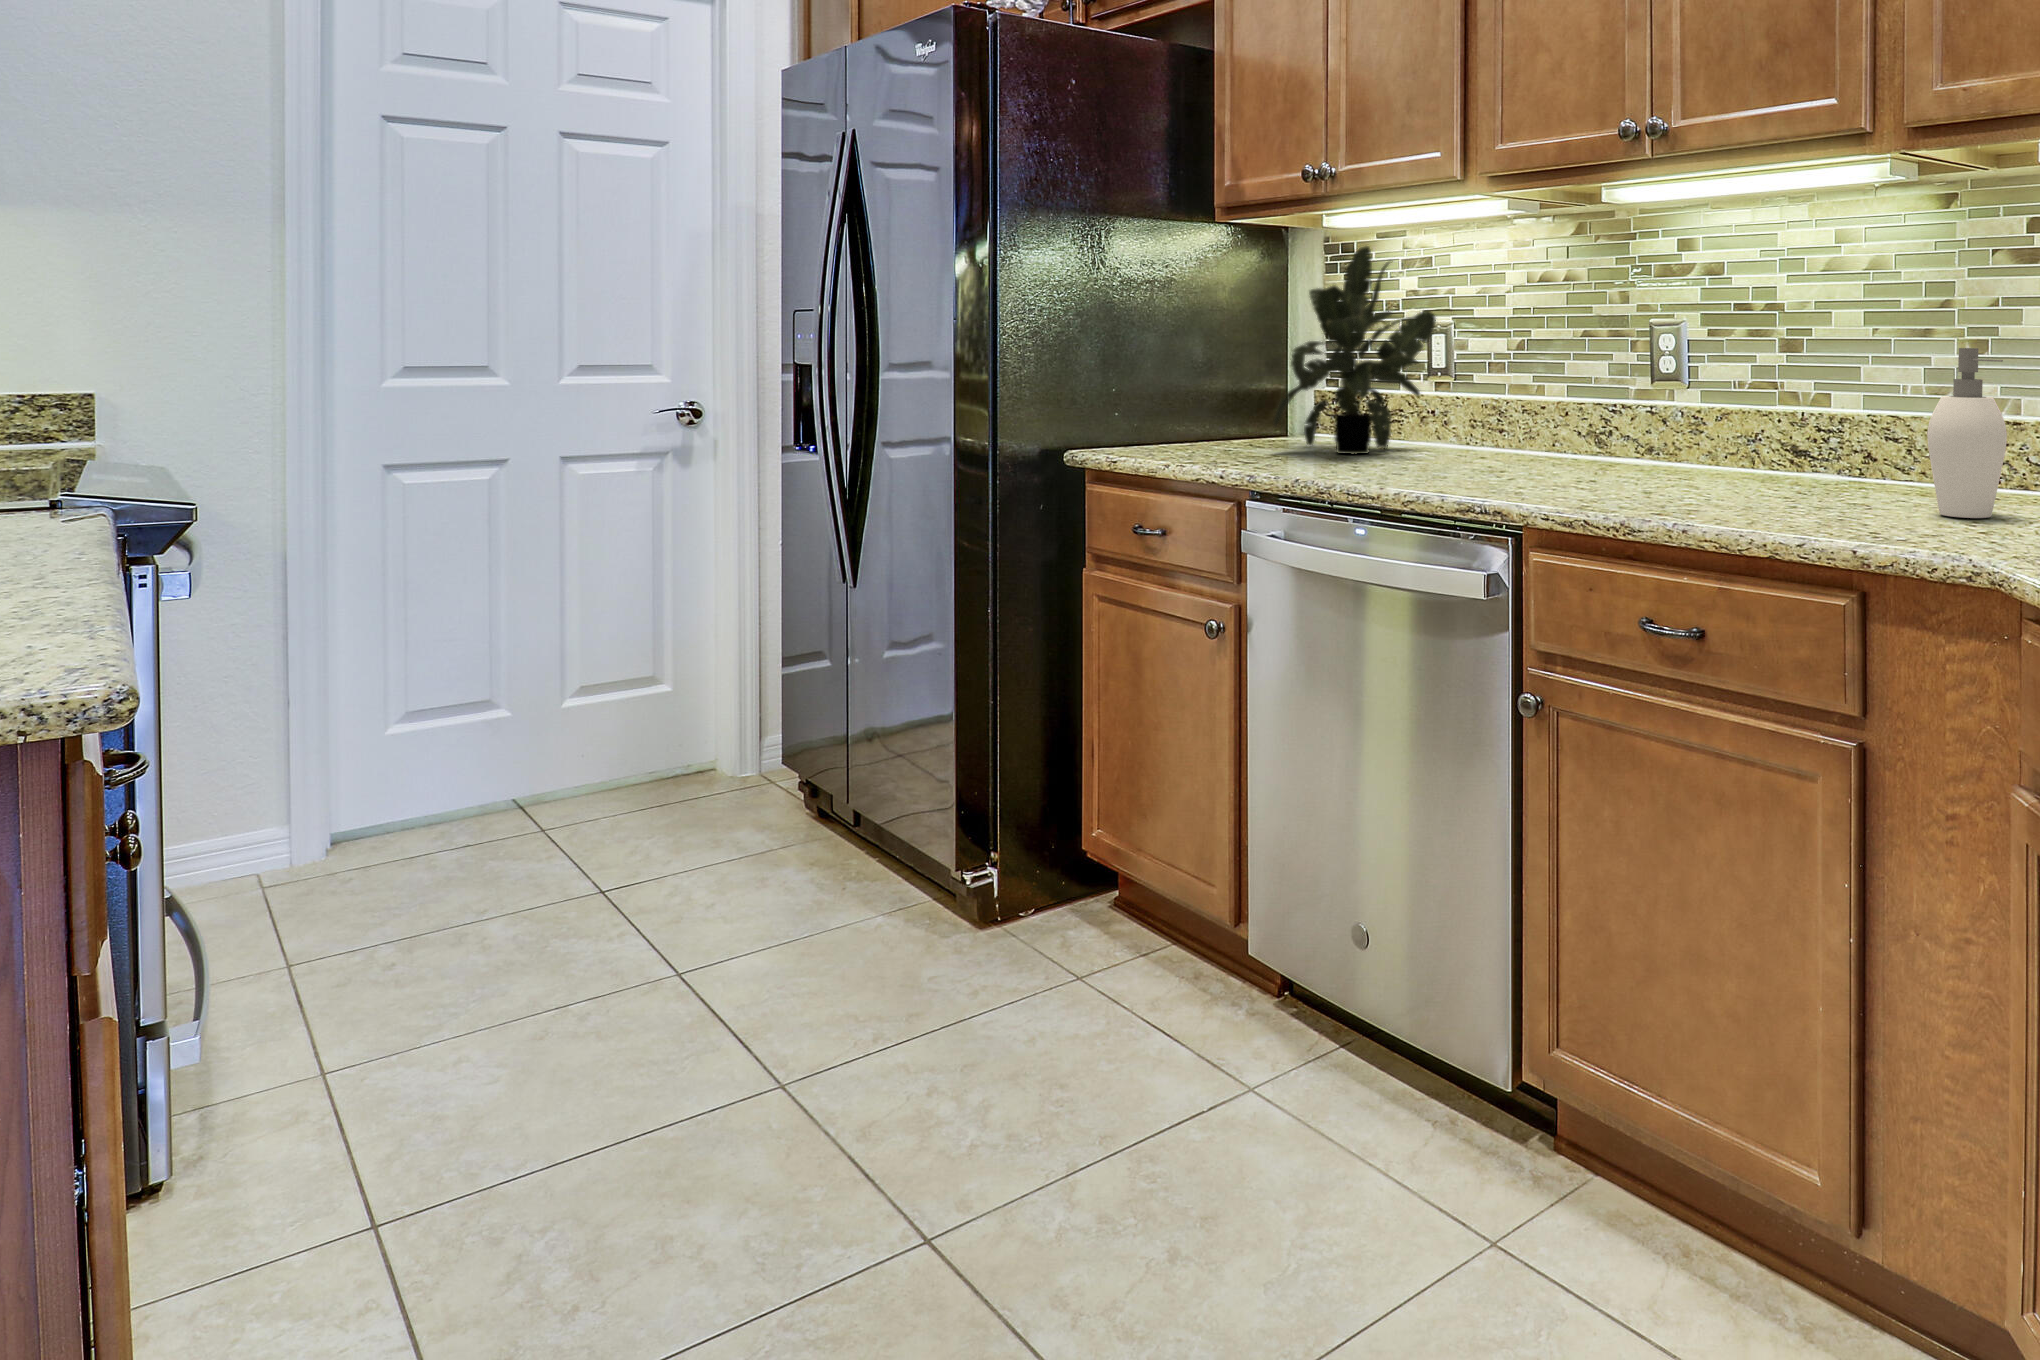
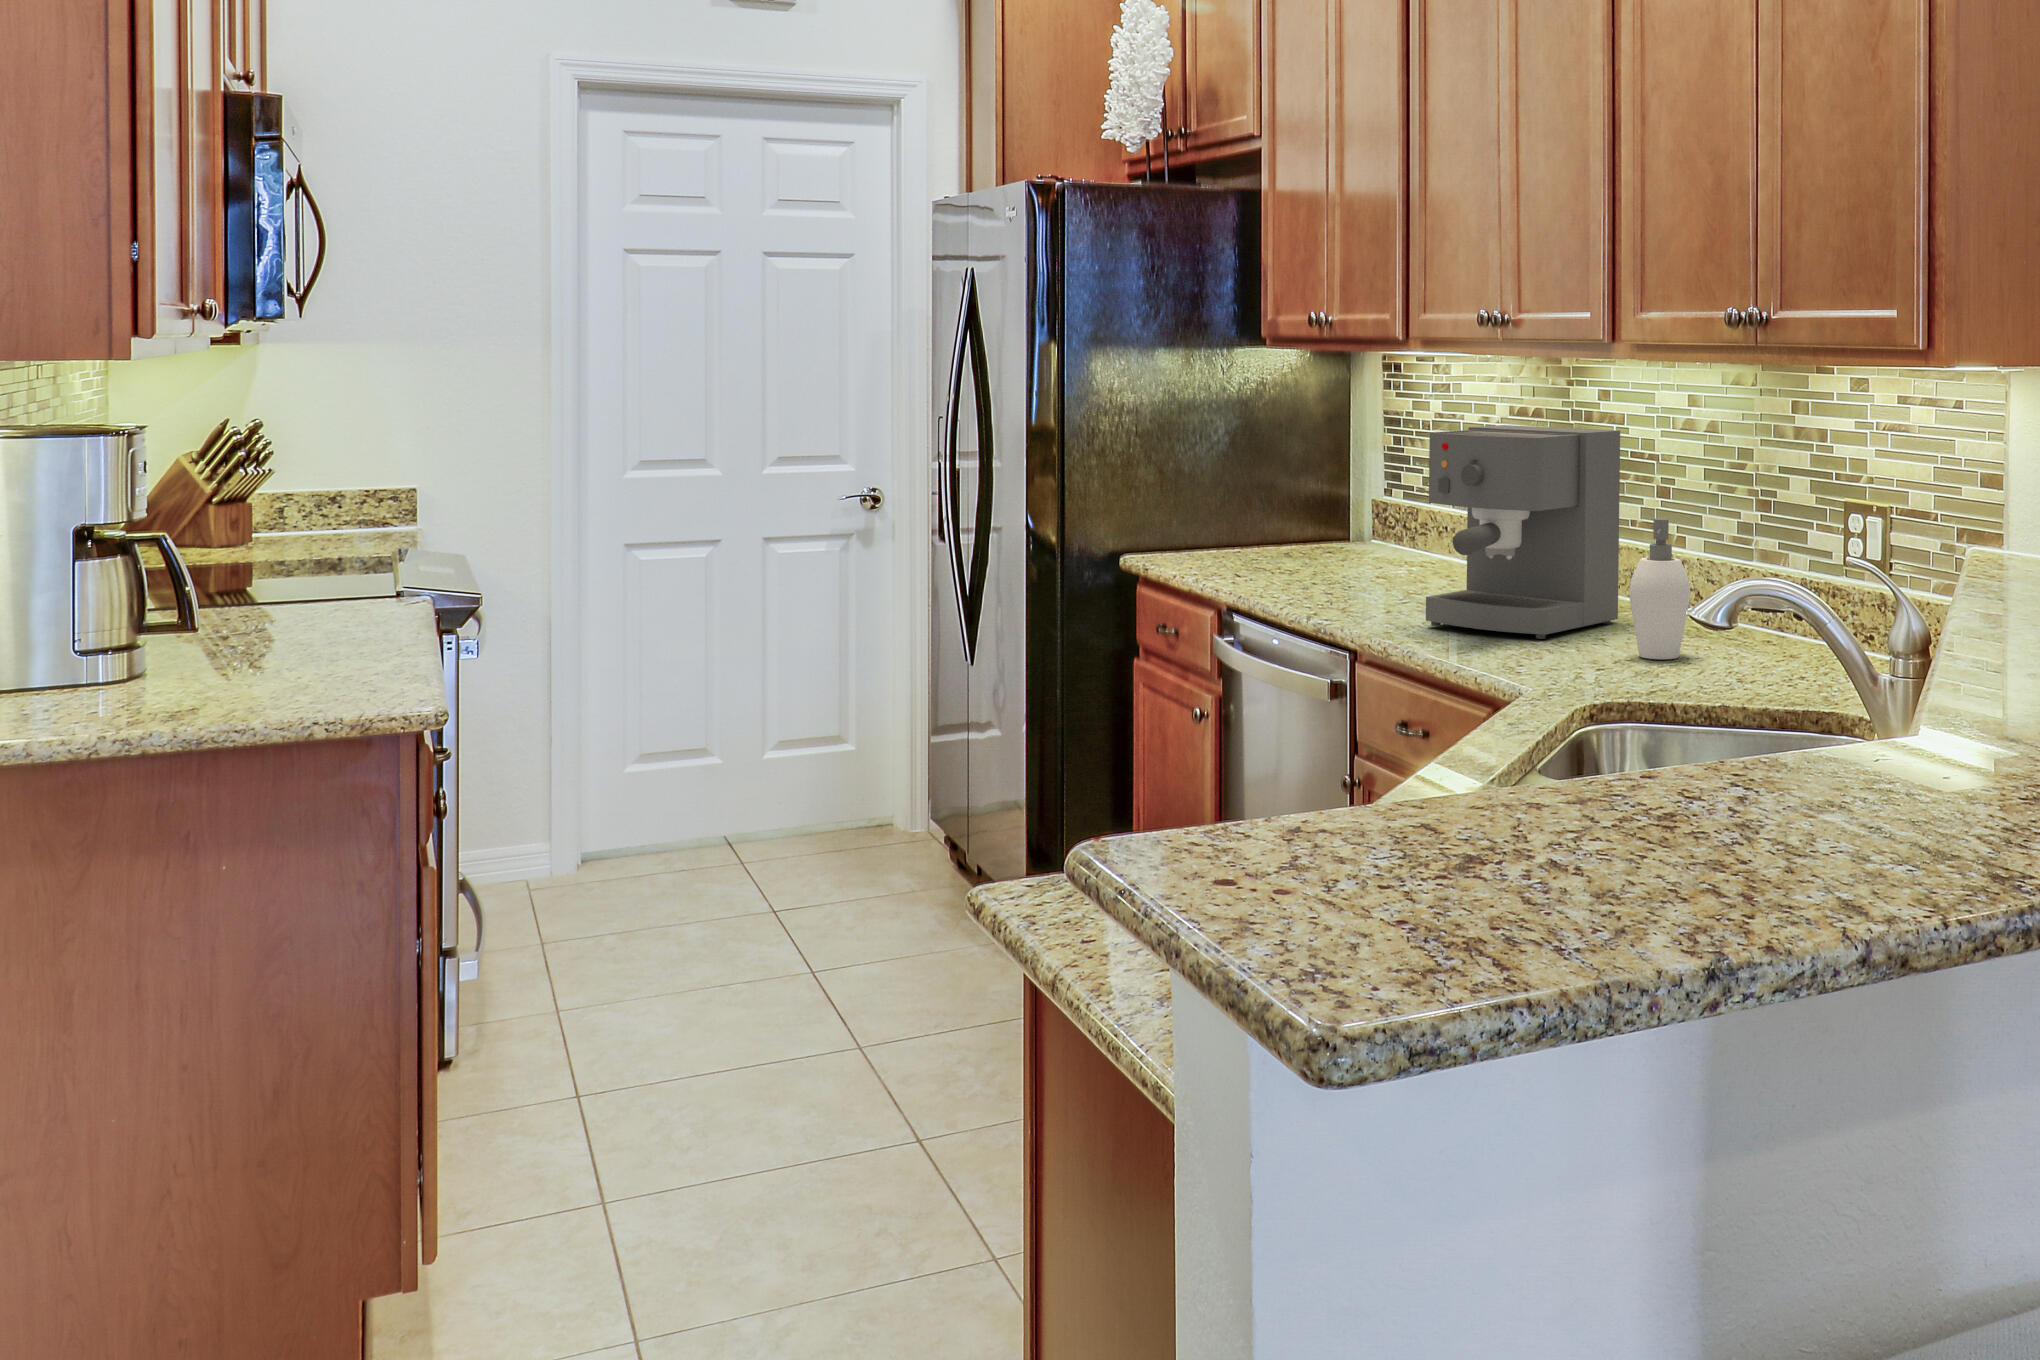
potted plant: present [1274,246,1436,454] -> none [1282,386,1431,572]
coffee maker: none [1601,260,1794,504] -> present [1426,425,1620,639]

